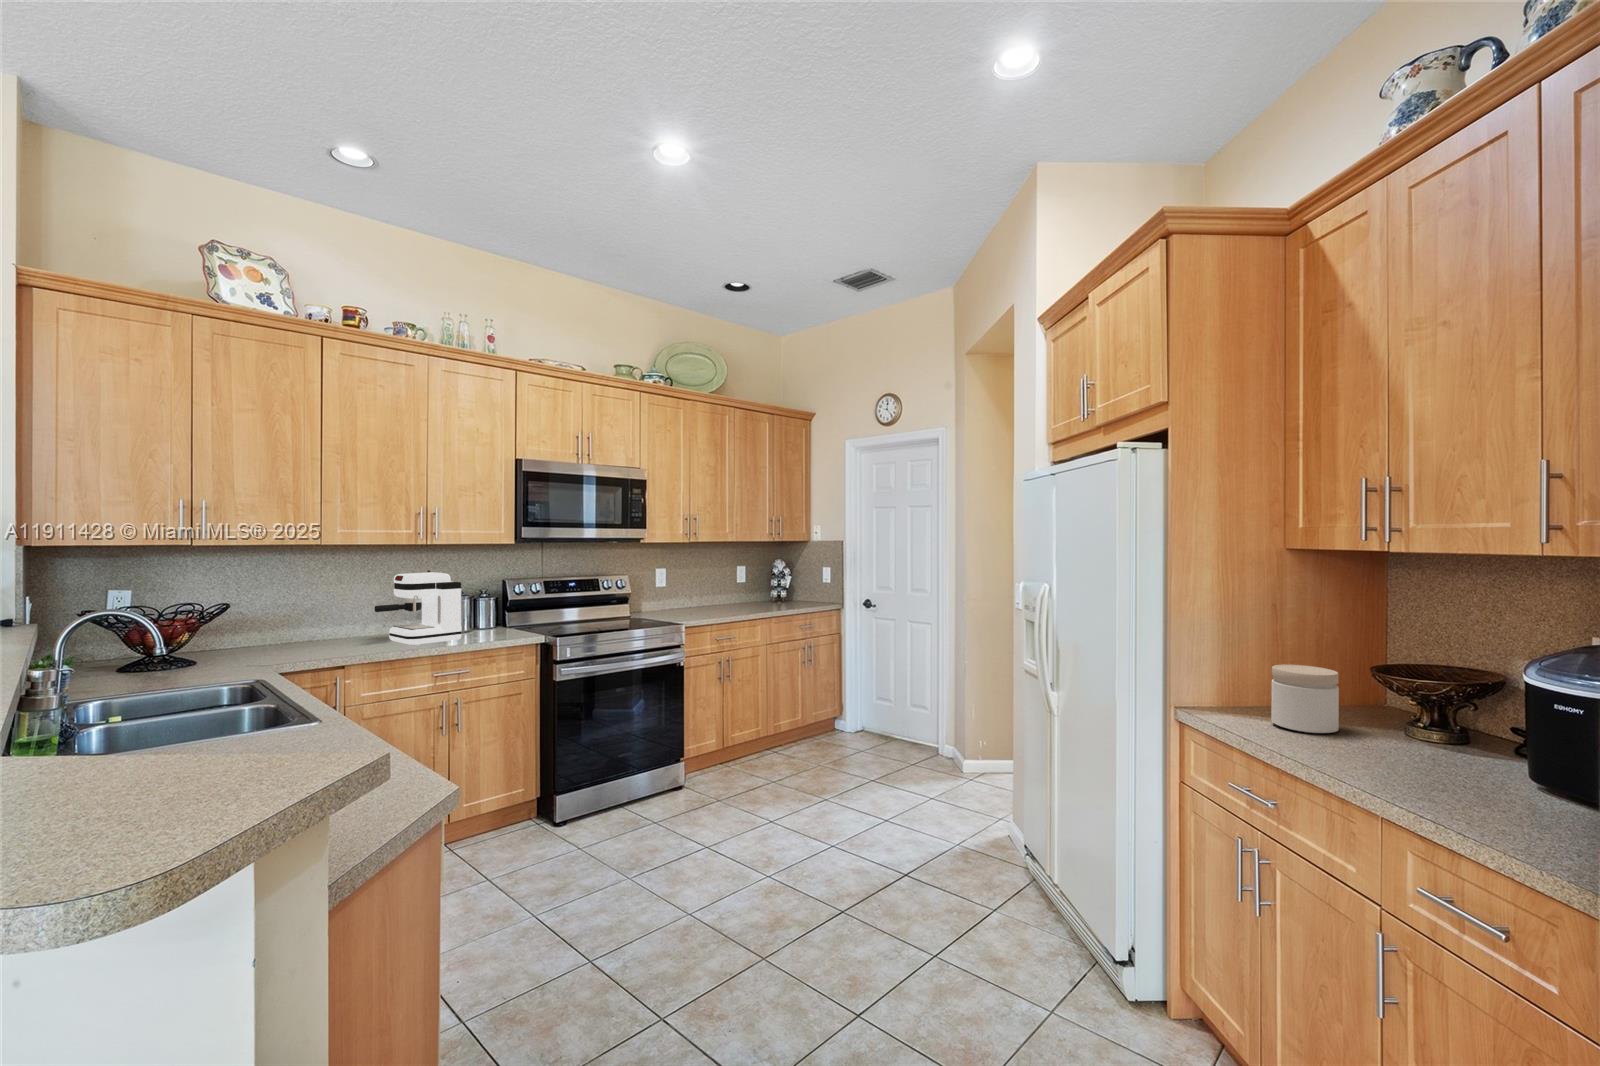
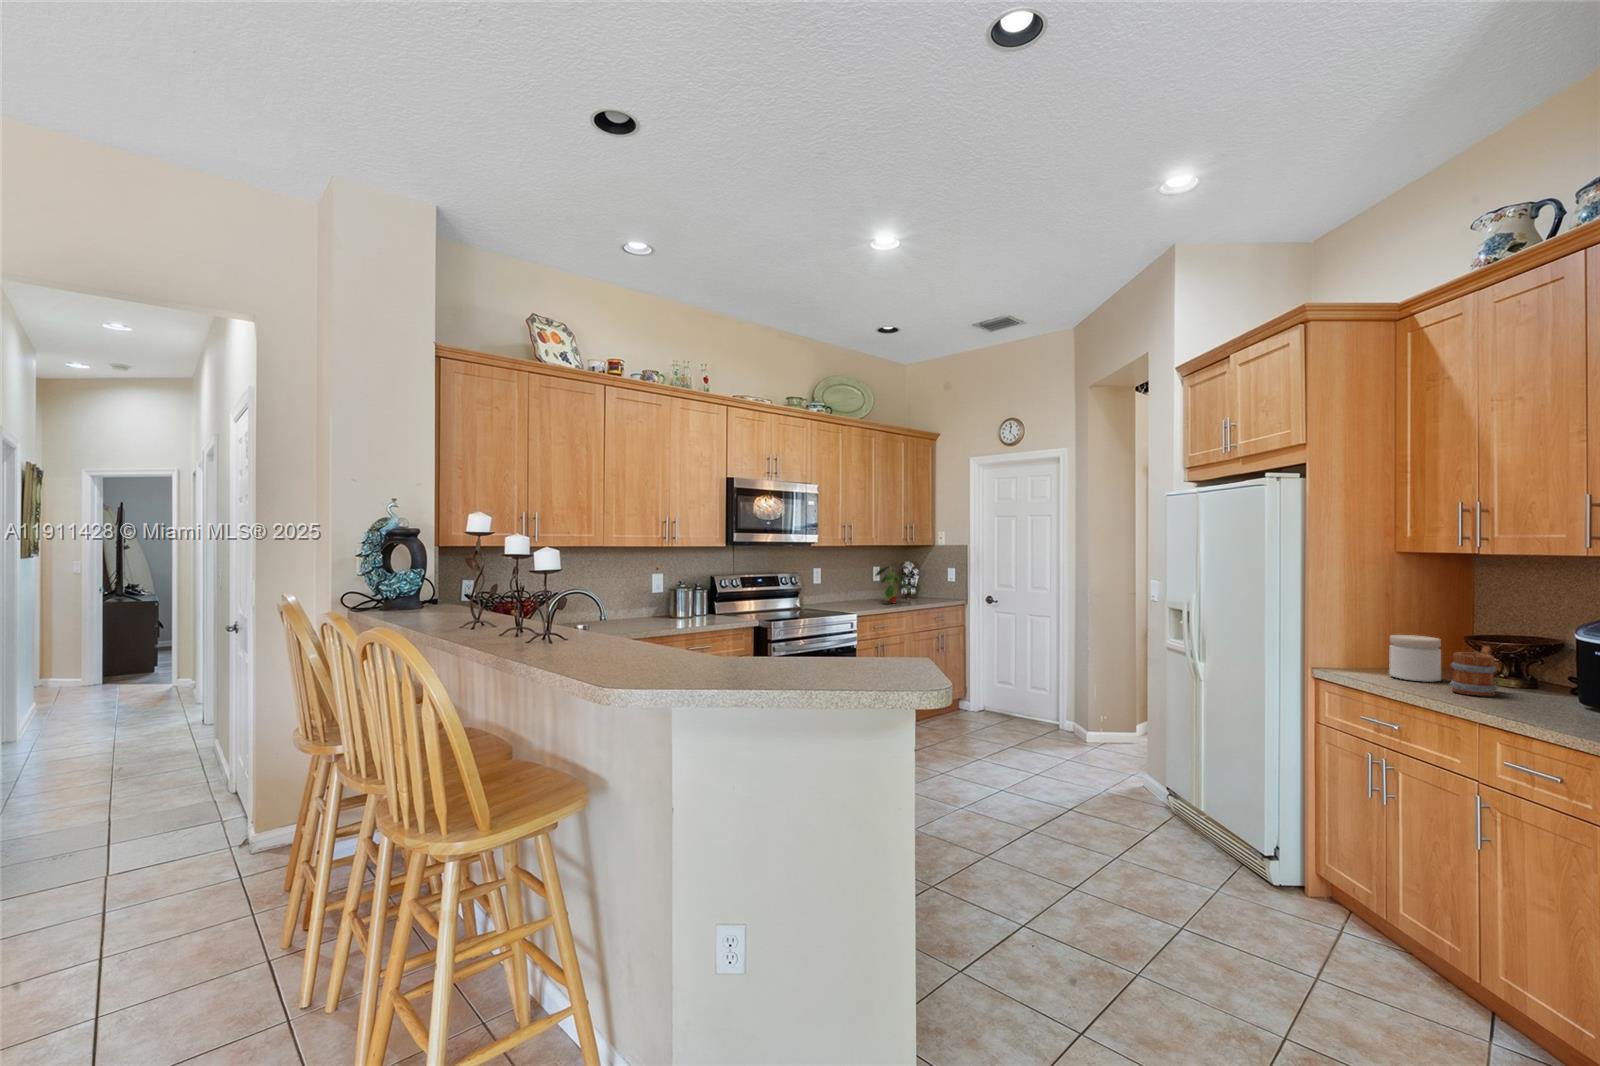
plant: none [731,566,776,610] -> present [876,567,910,604]
coffee maker: present [374,572,461,646] -> none [636,569,697,627]
mug: none [1346,687,1412,764] -> present [1450,646,1497,696]

